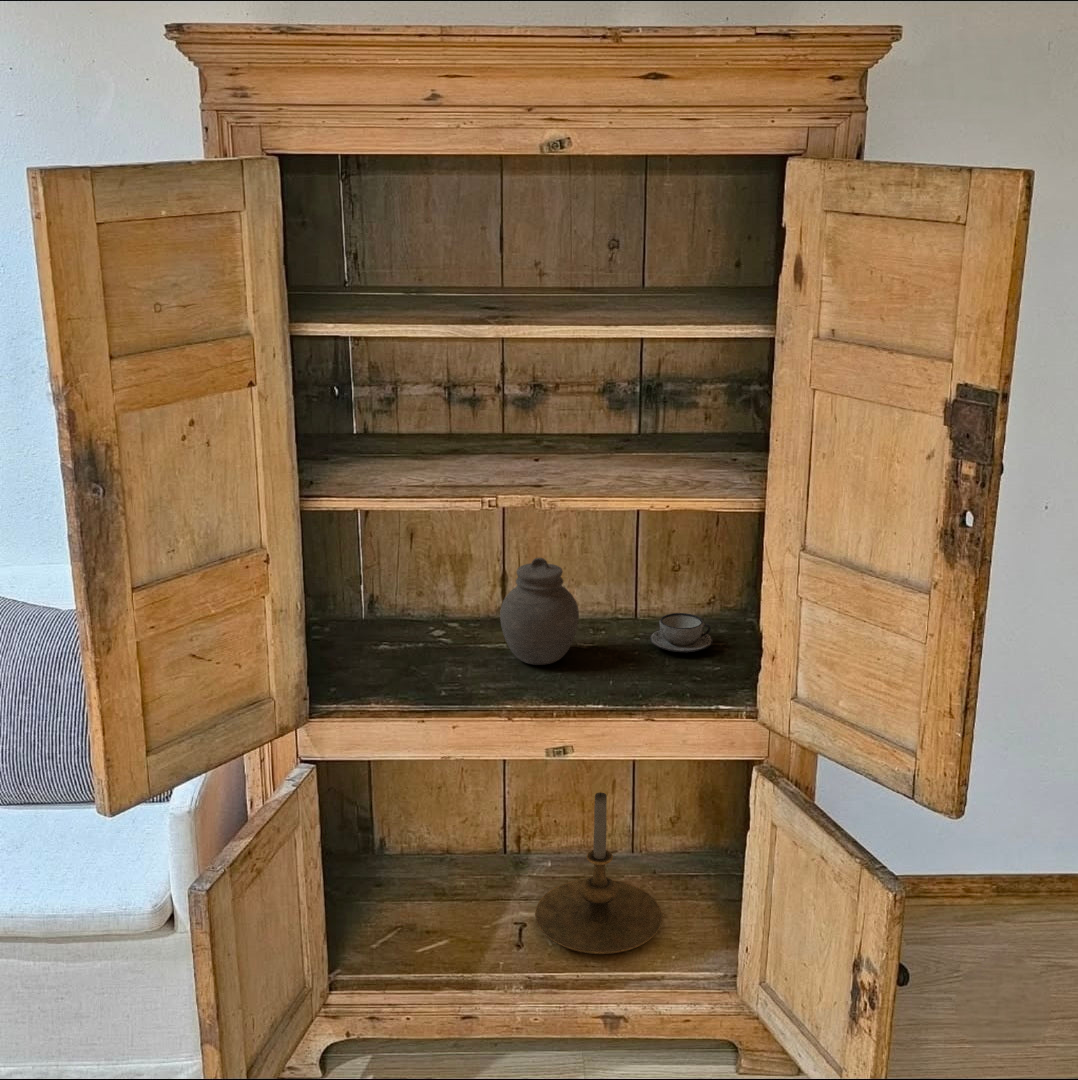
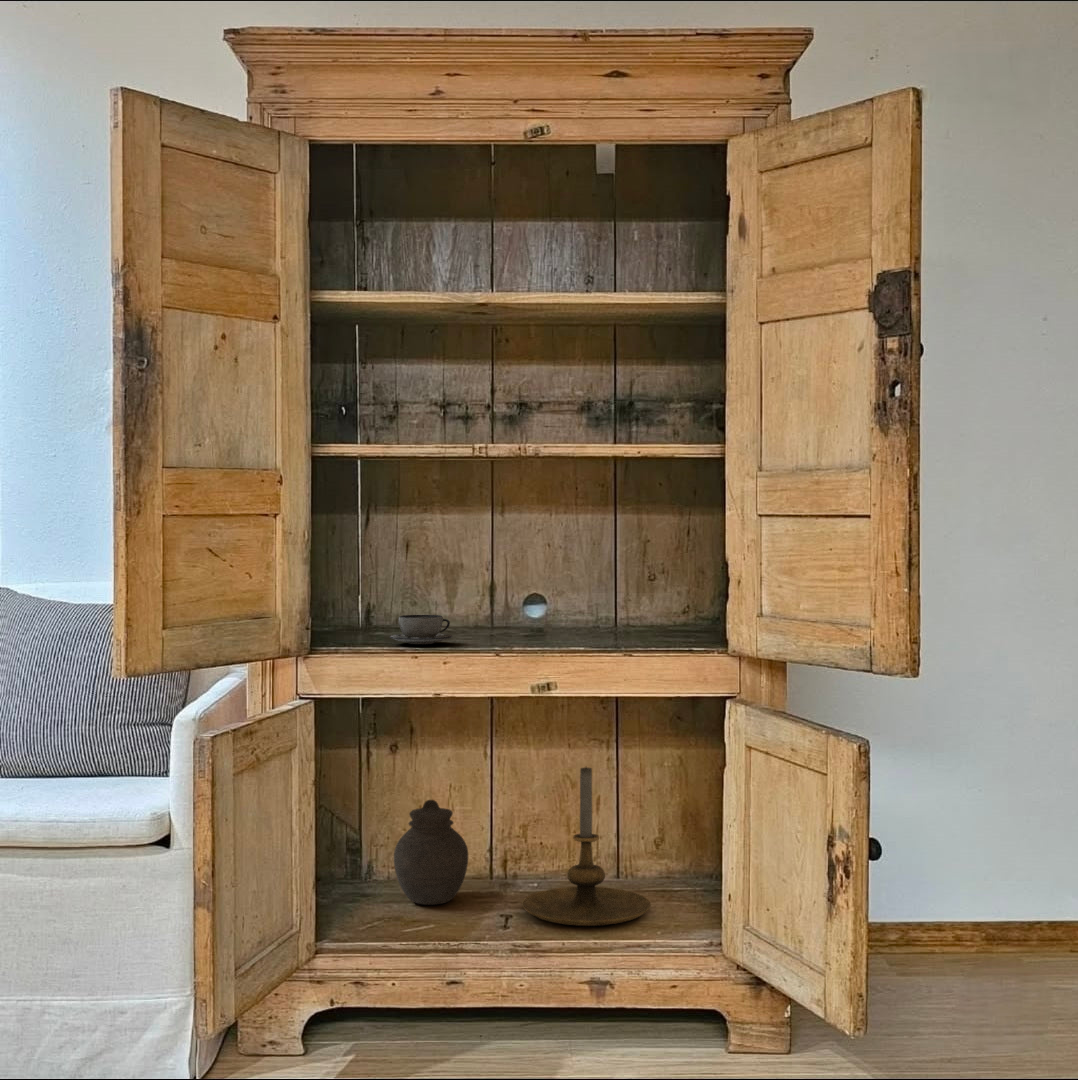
jar: present [500,558,579,665] -> present [394,800,468,905]
teacup: present [650,613,713,652] -> present [390,615,452,645]

